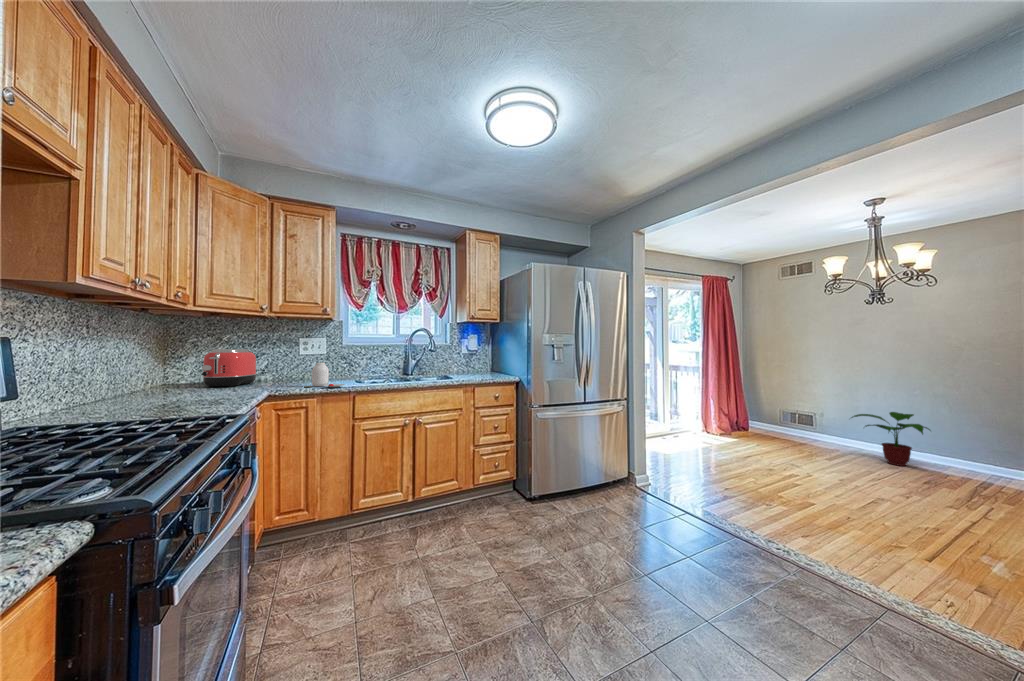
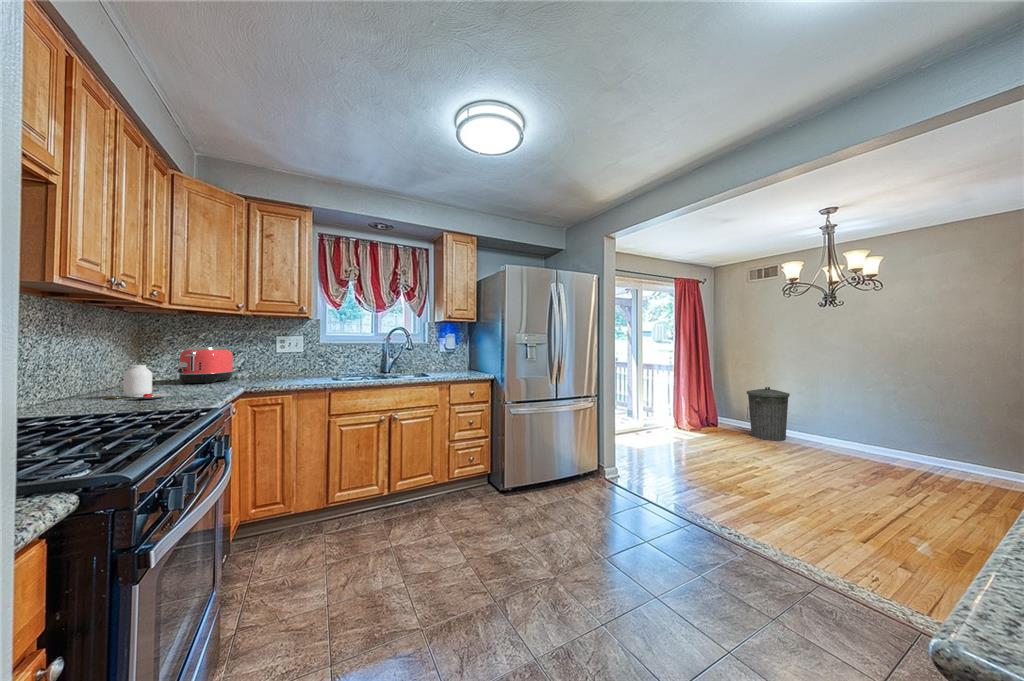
jar: present [309,363,344,387] -> present [105,365,170,399]
trash can: none [781,390,828,446] -> present [747,387,790,441]
potted plant: present [851,412,930,466] -> none [807,407,880,458]

